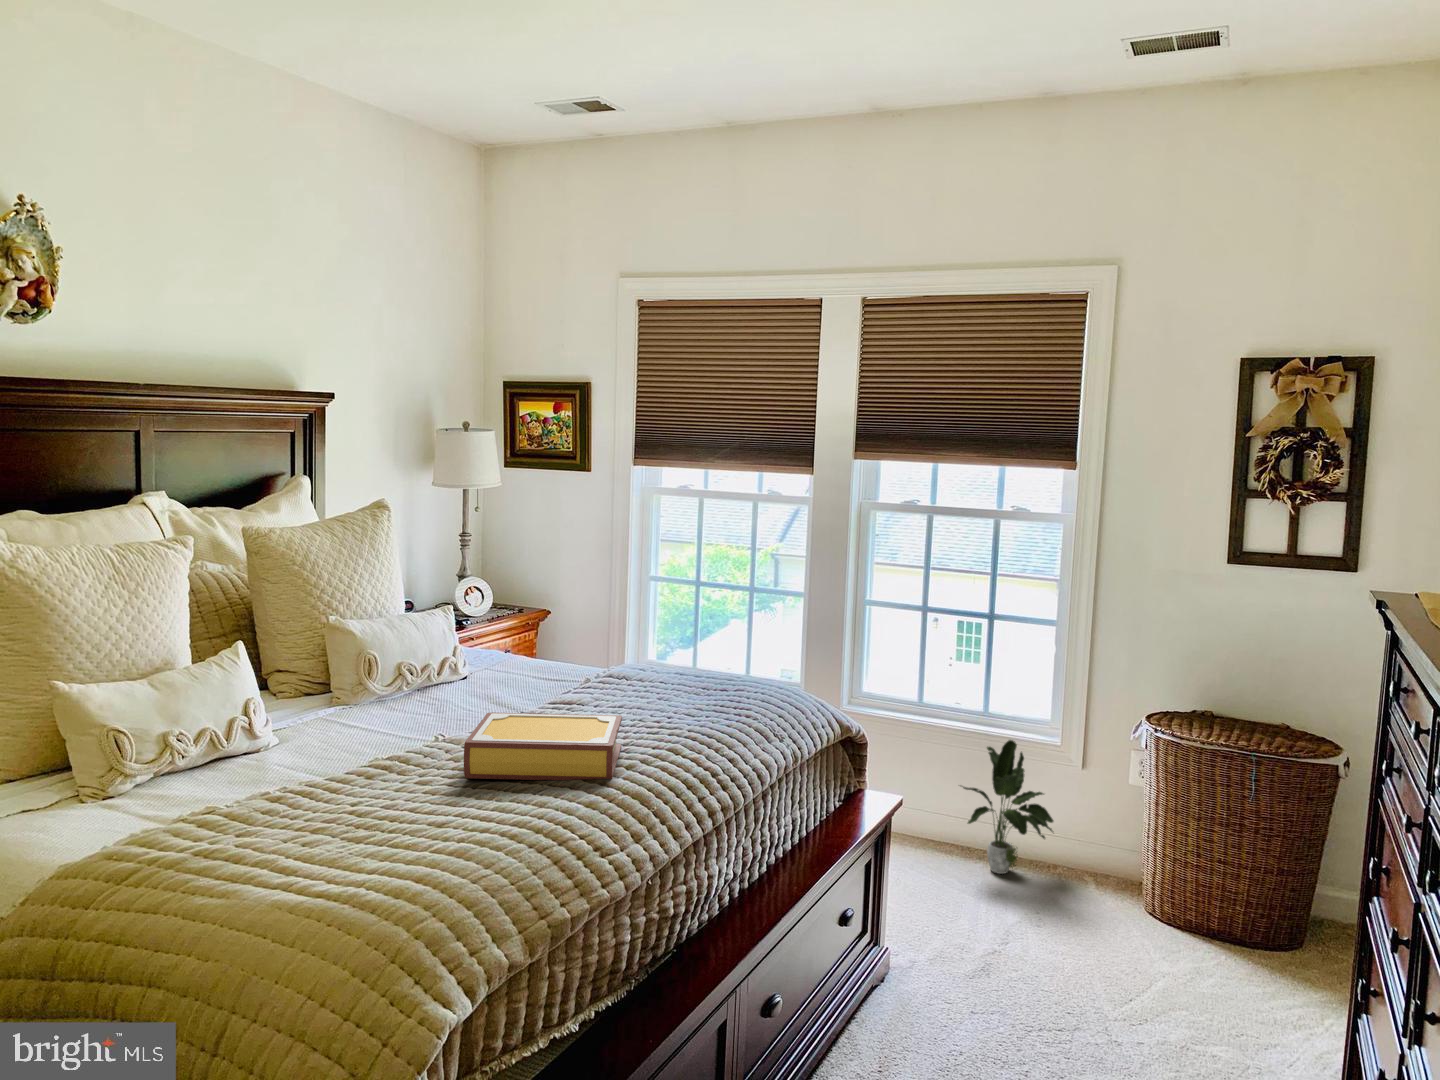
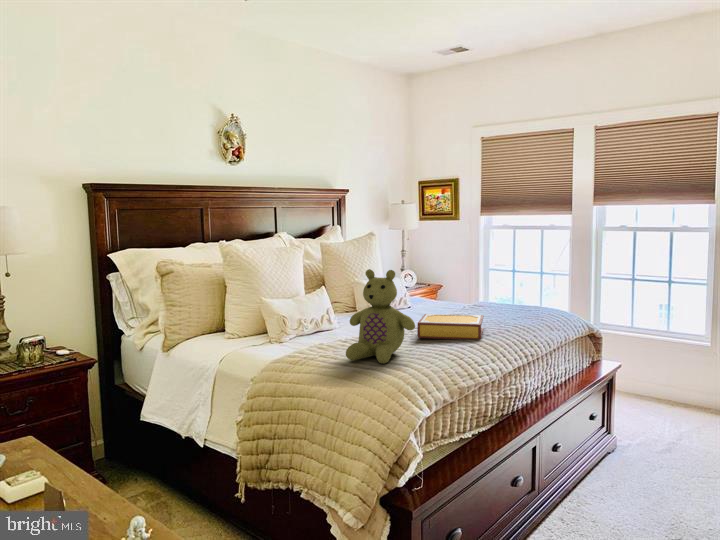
stuffed bear: none [261,623,449,871] -> present [346,269,415,364]
potted plant: present [962,740,1053,874] -> none [653,344,710,412]

